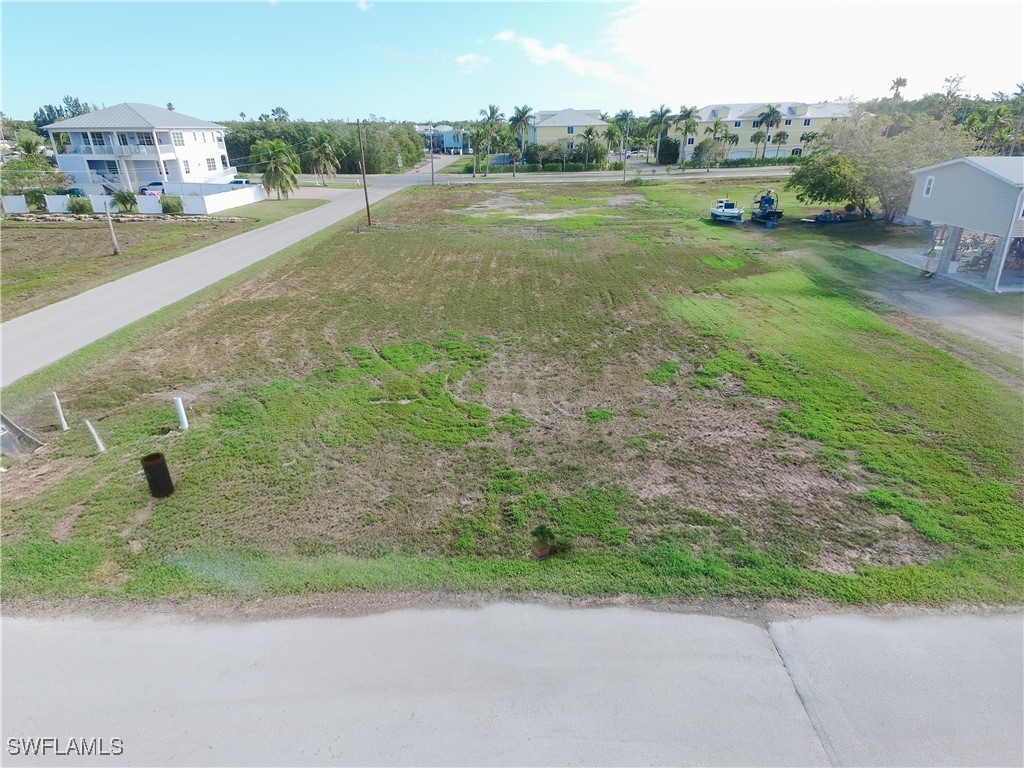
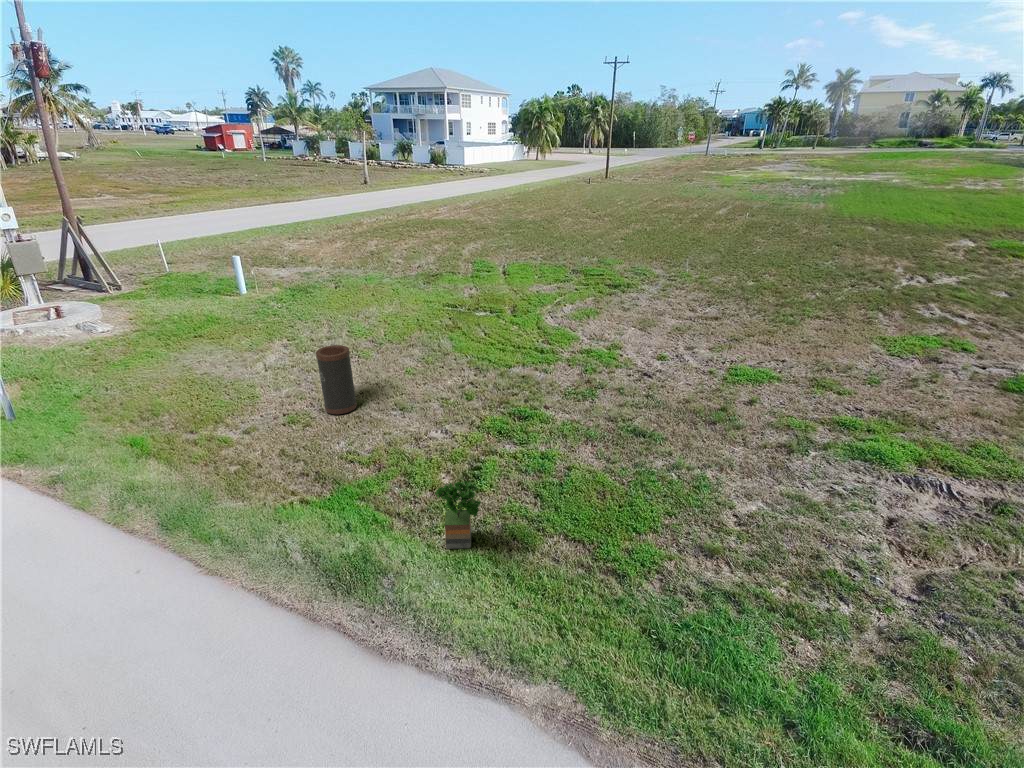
trash can: present [140,453,174,497] -> present [316,345,357,415]

